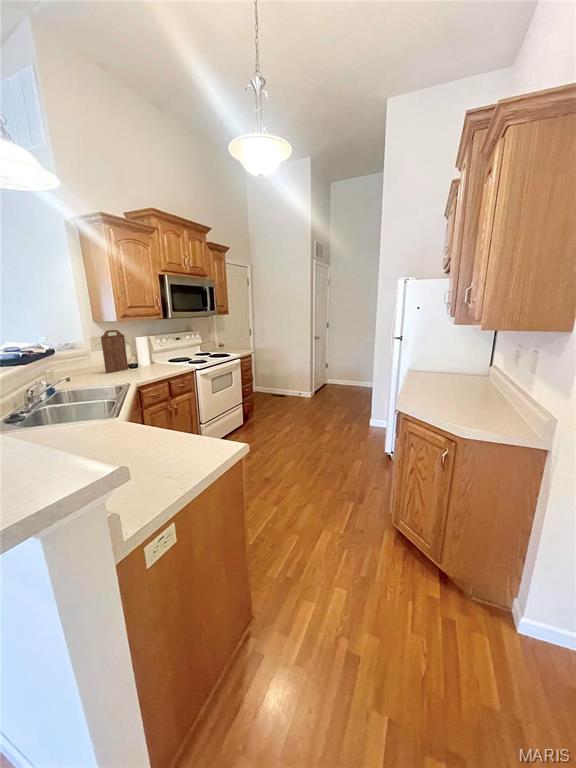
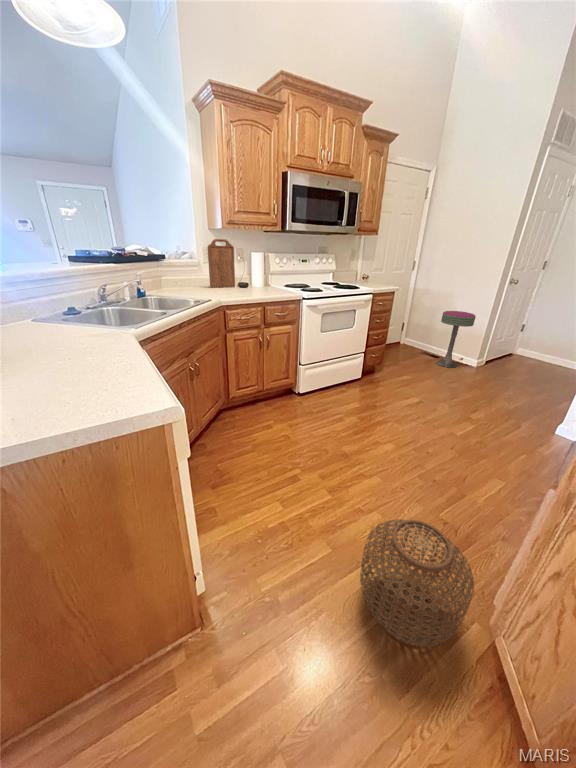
bar stool: none [281,361,303,402] -> present [437,311,476,368]
woven basket: none [326,484,384,553] -> present [360,519,474,647]

